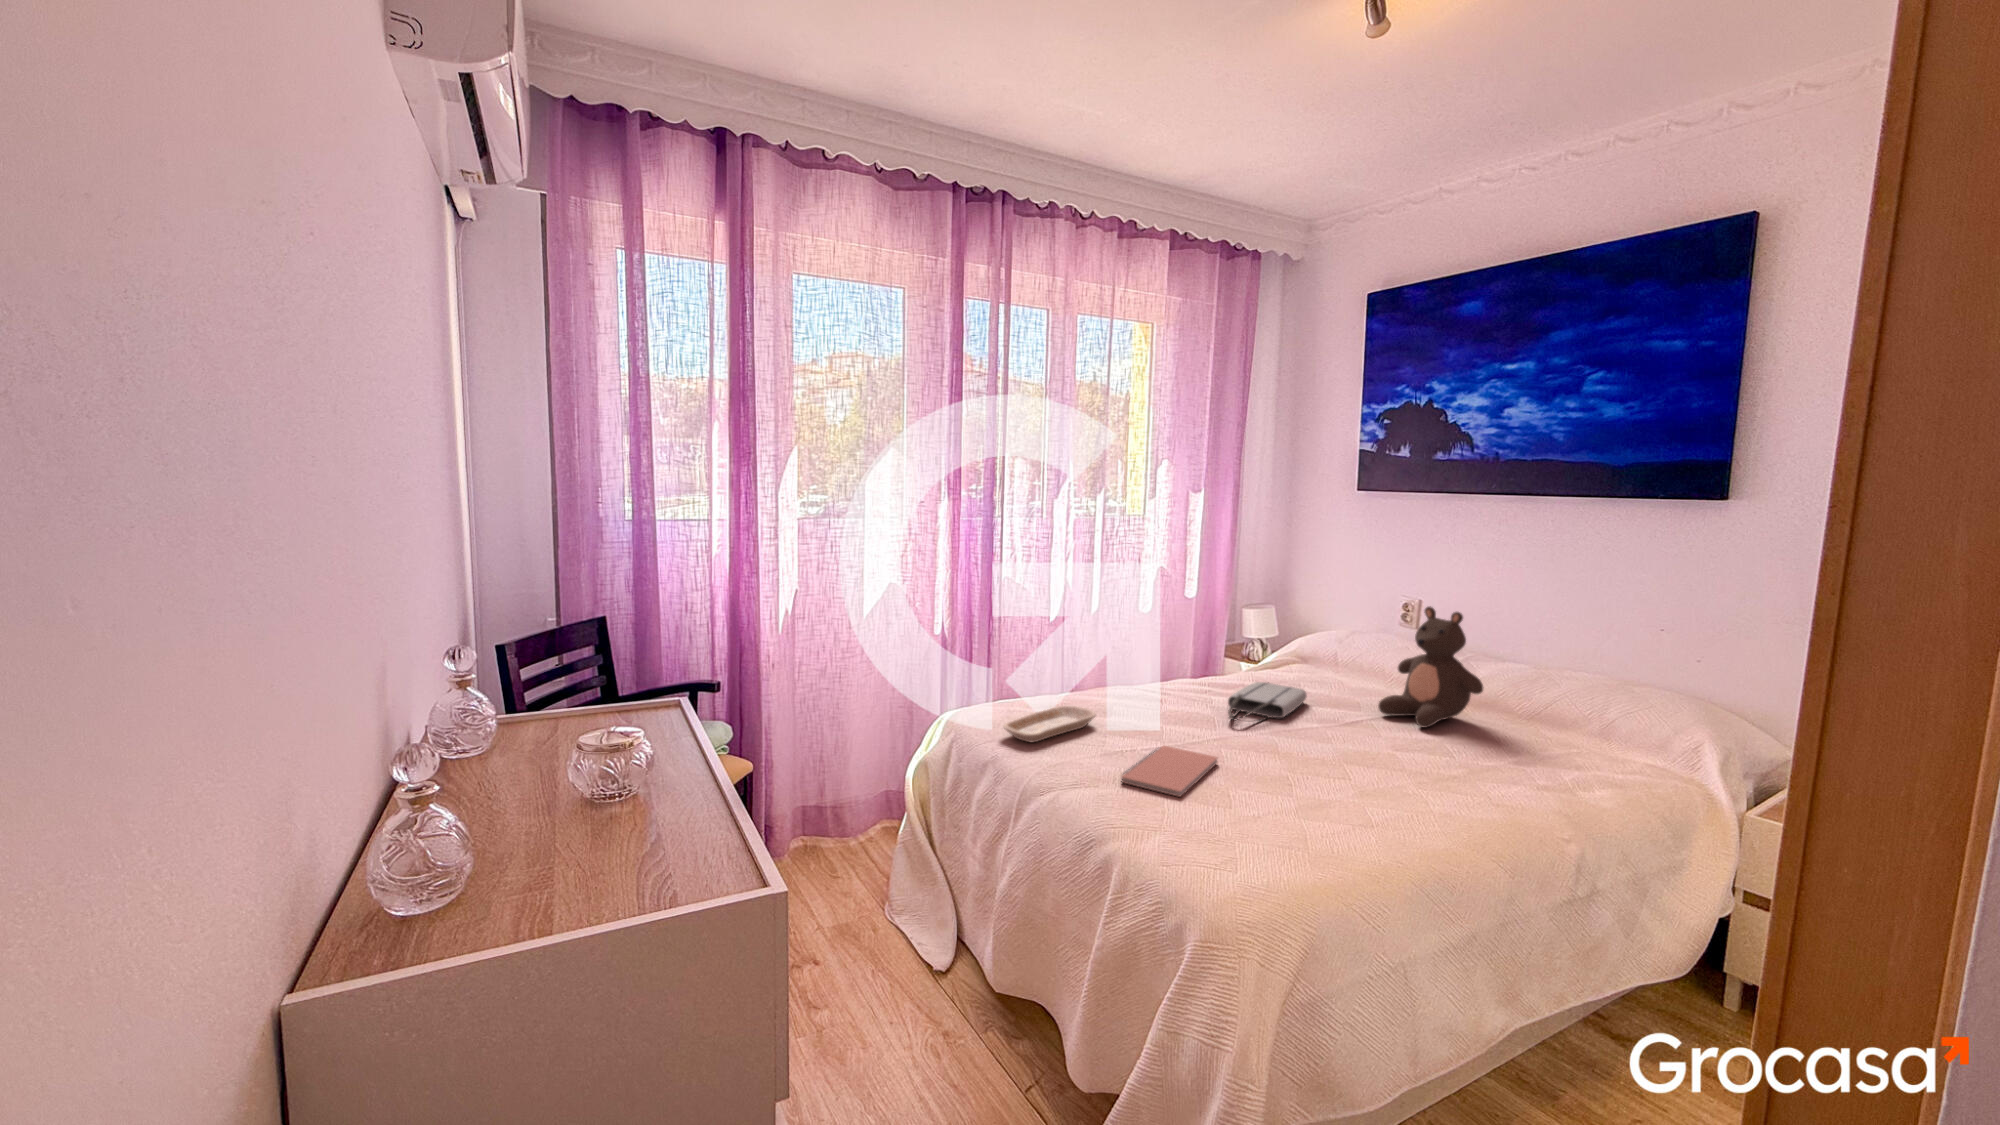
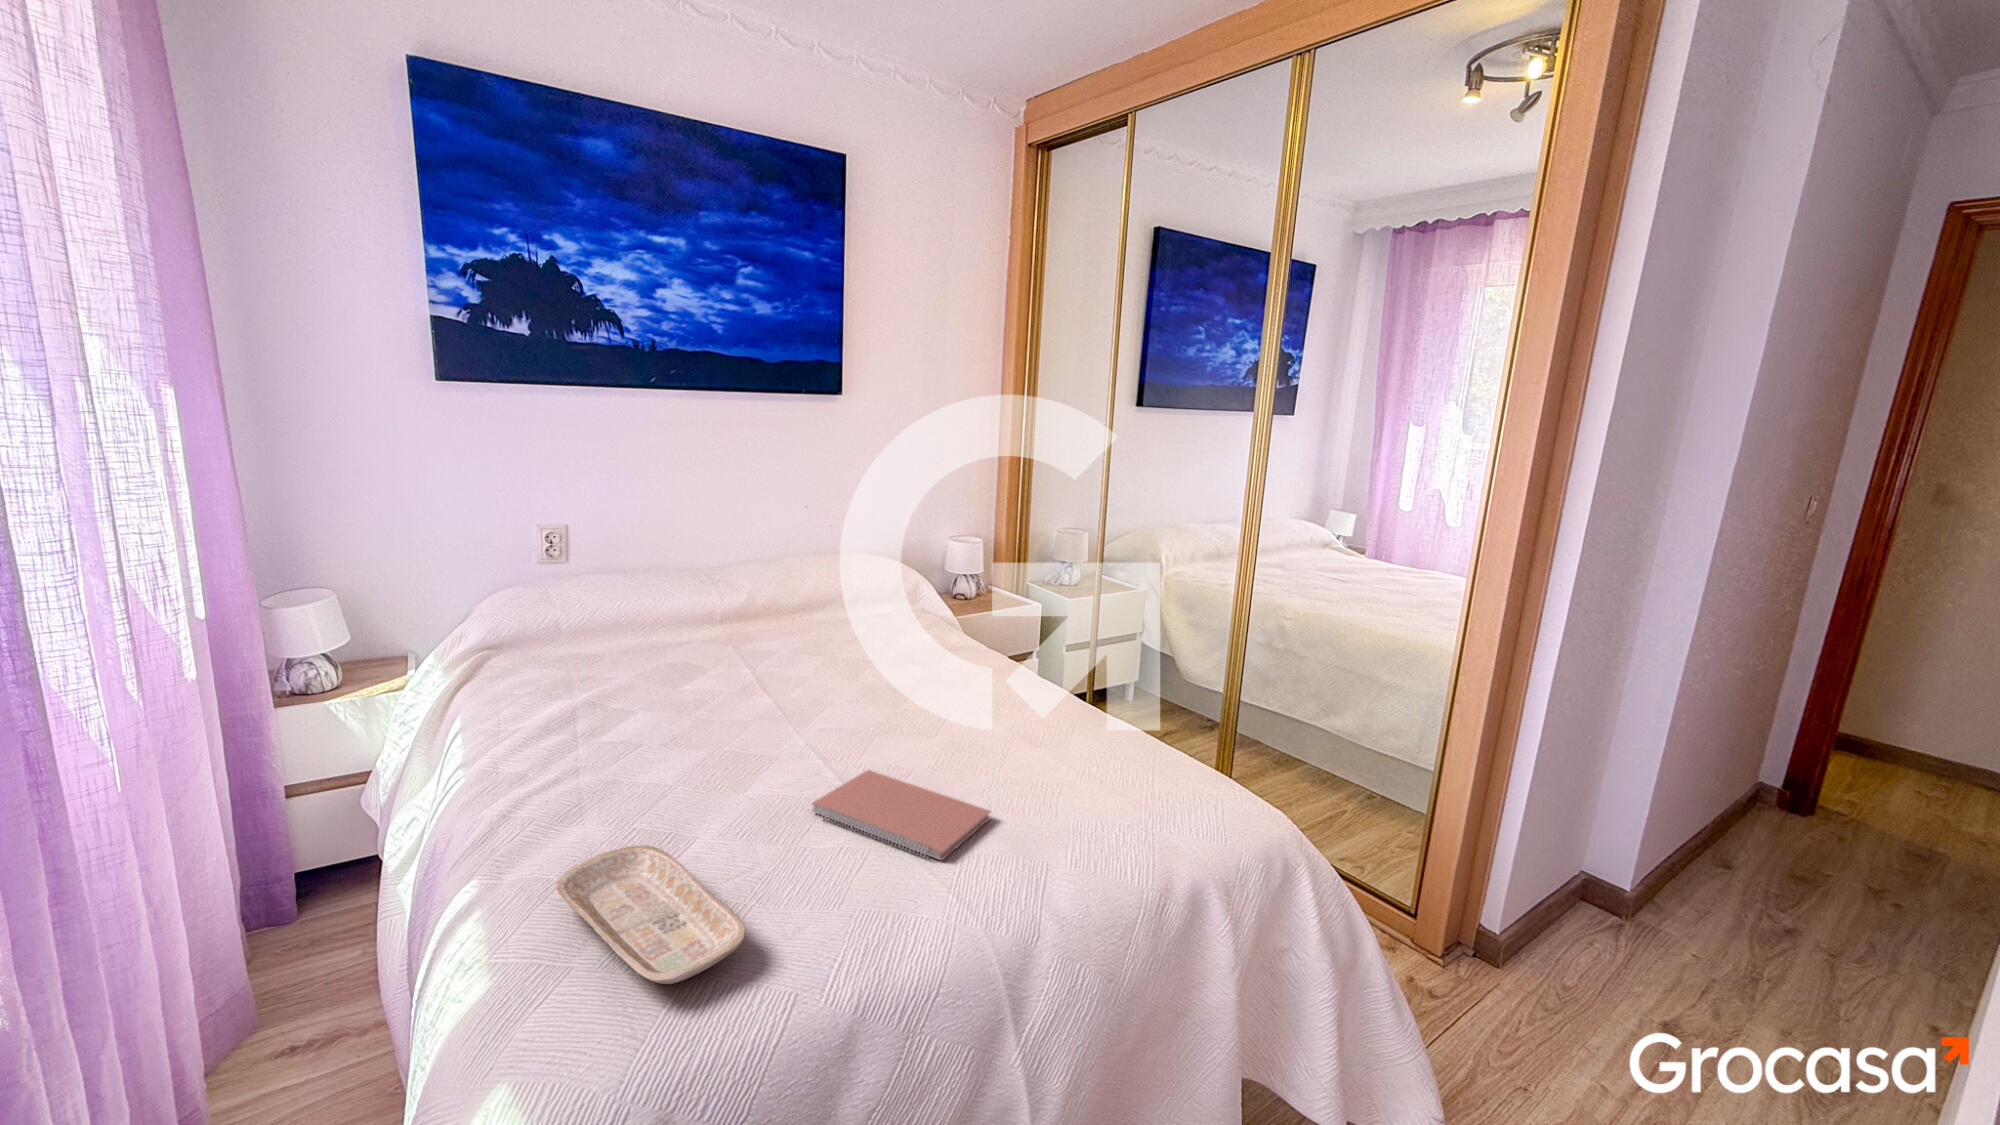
teddy bear: present [1378,606,1483,728] -> none [684,523,791,662]
tote bag: present [1228,682,1307,720] -> none [571,673,725,742]

